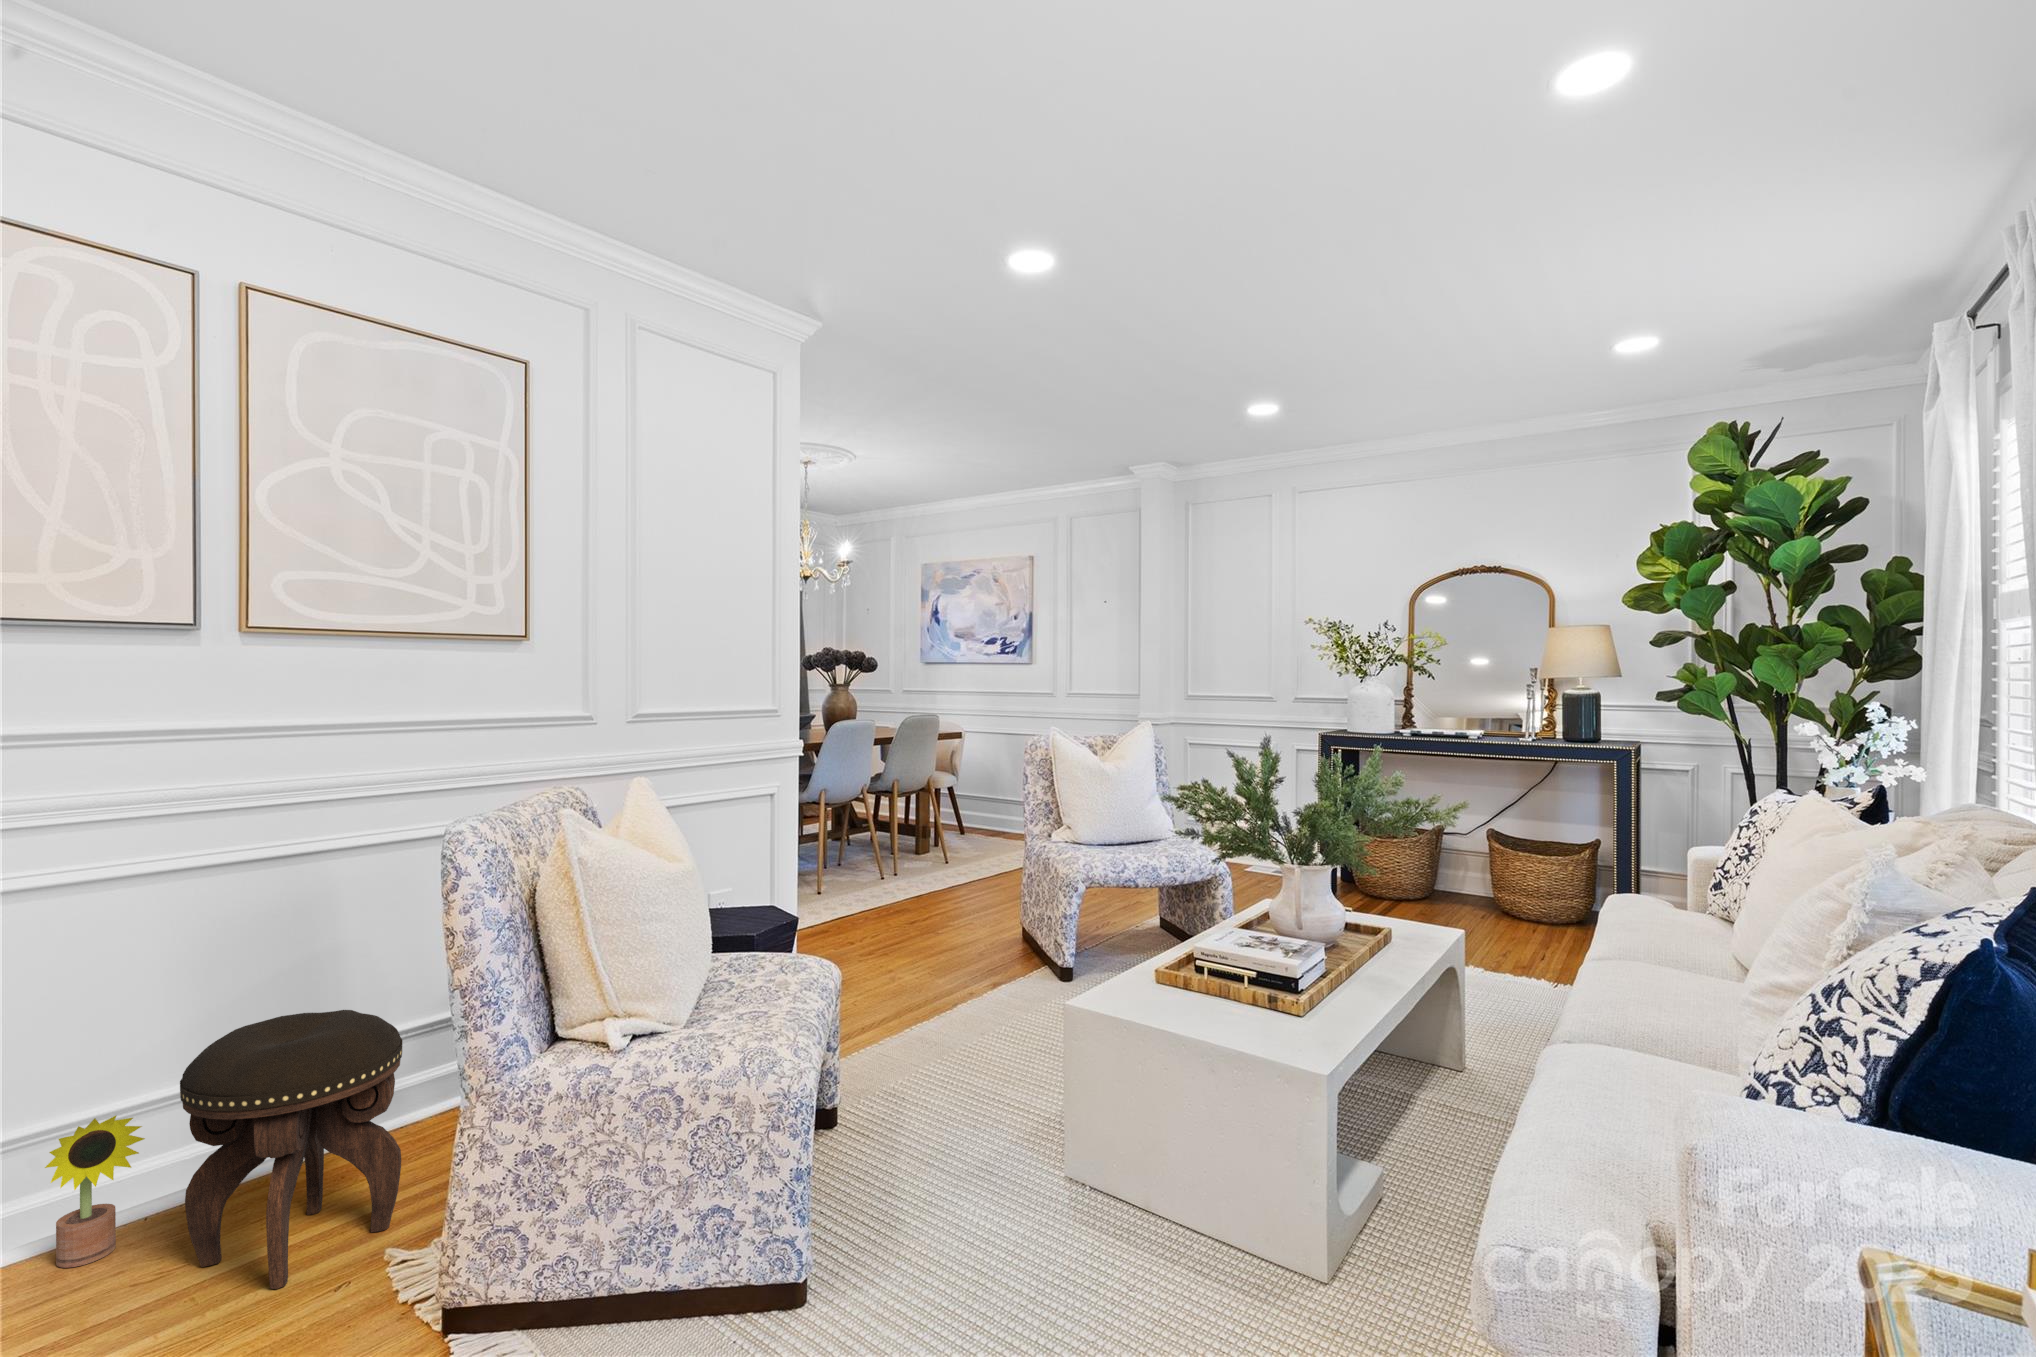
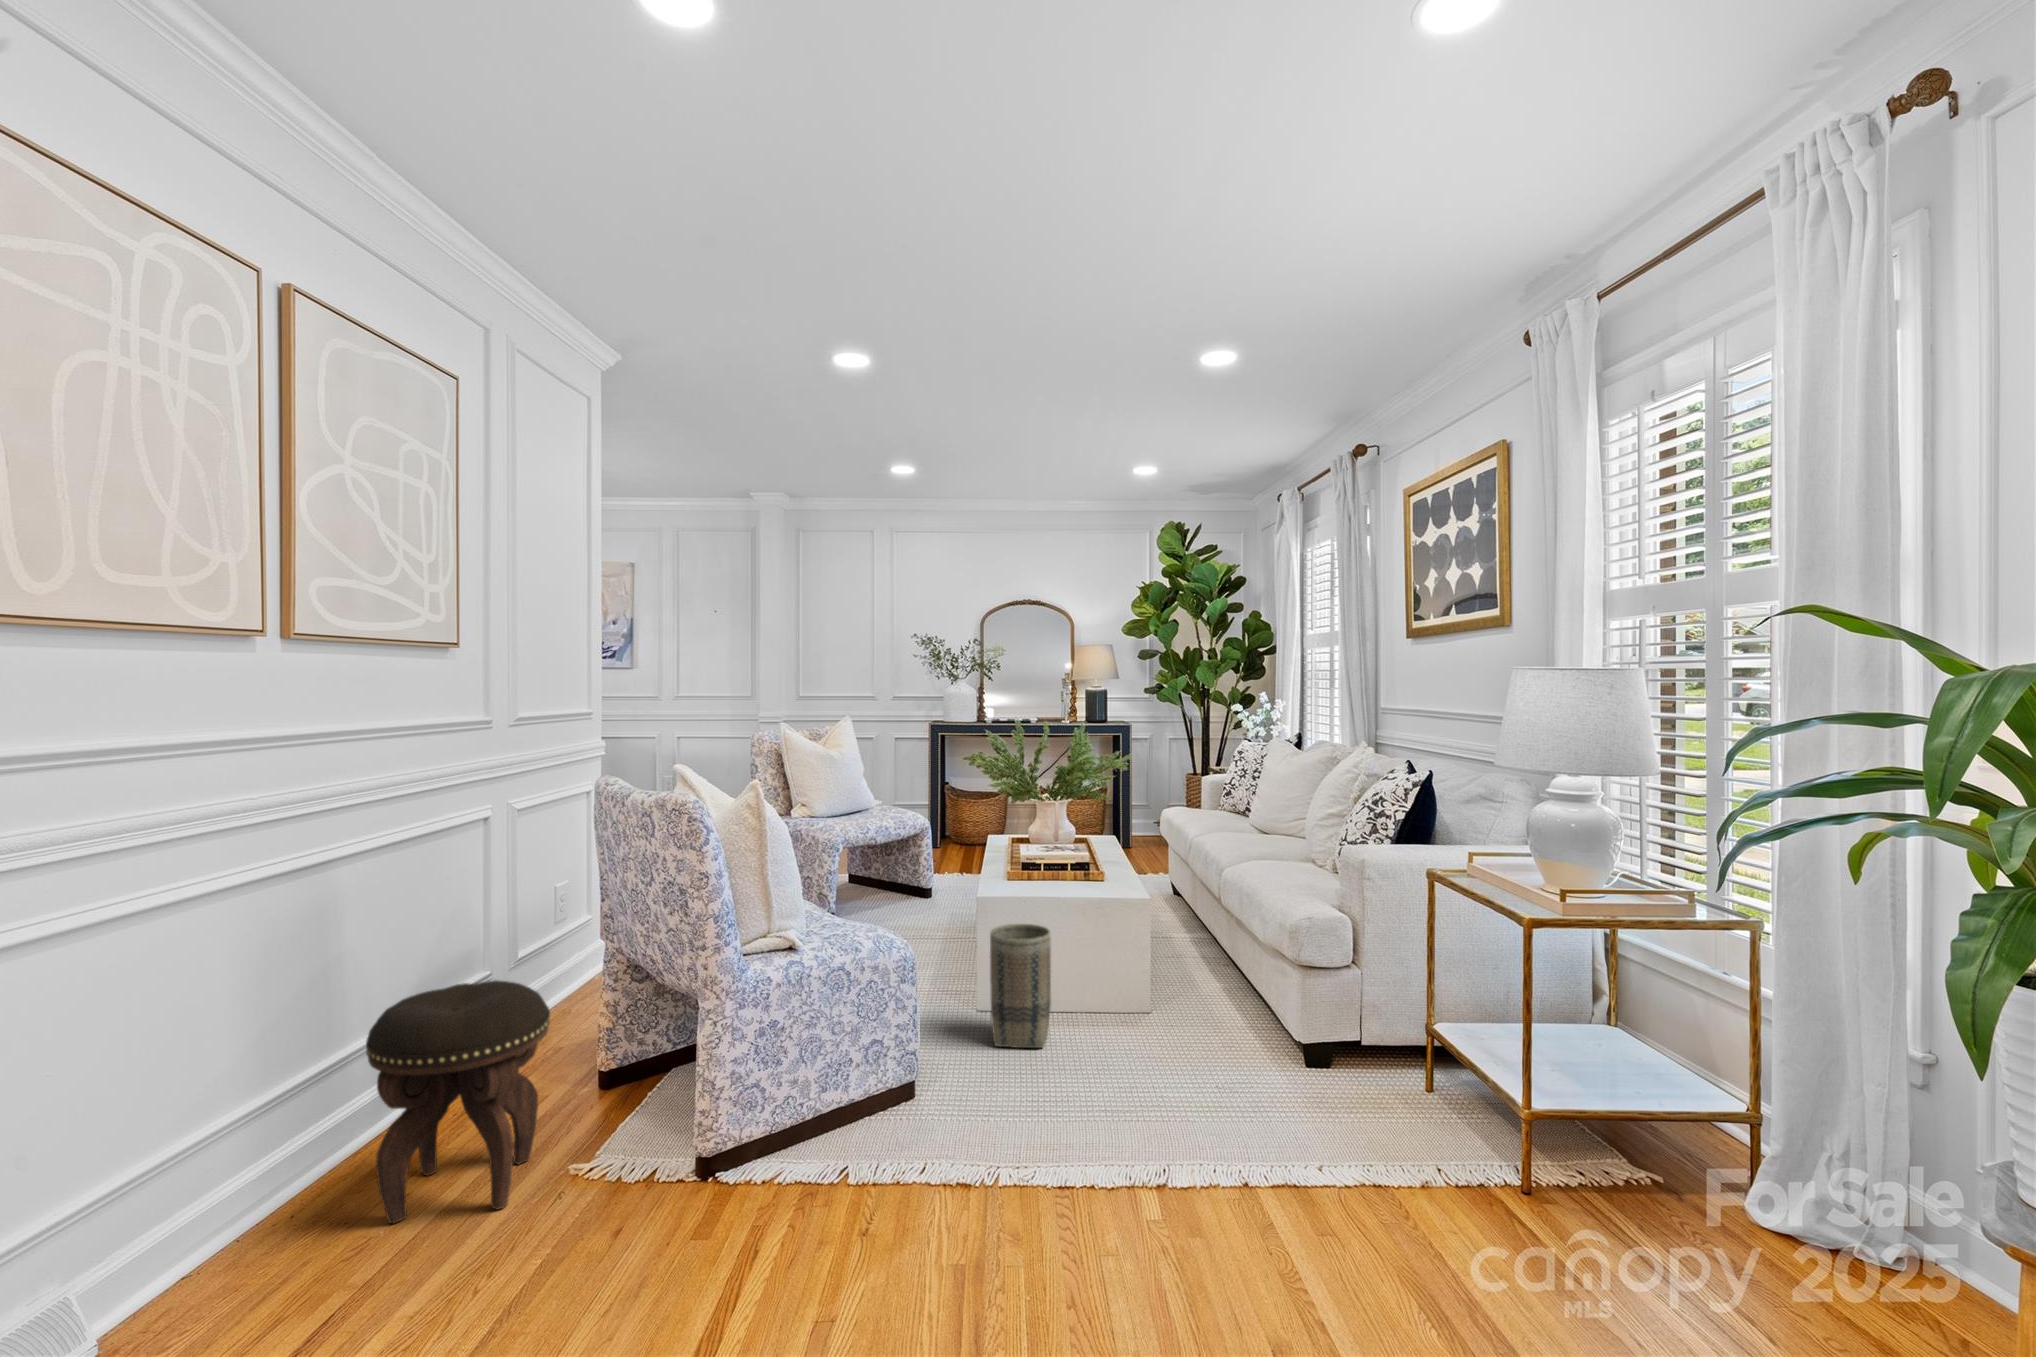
basket: none [1010,1059,1116,1279] -> present [990,924,1051,1048]
decorative plant: present [45,1116,145,1268] -> none [207,1108,303,1272]

